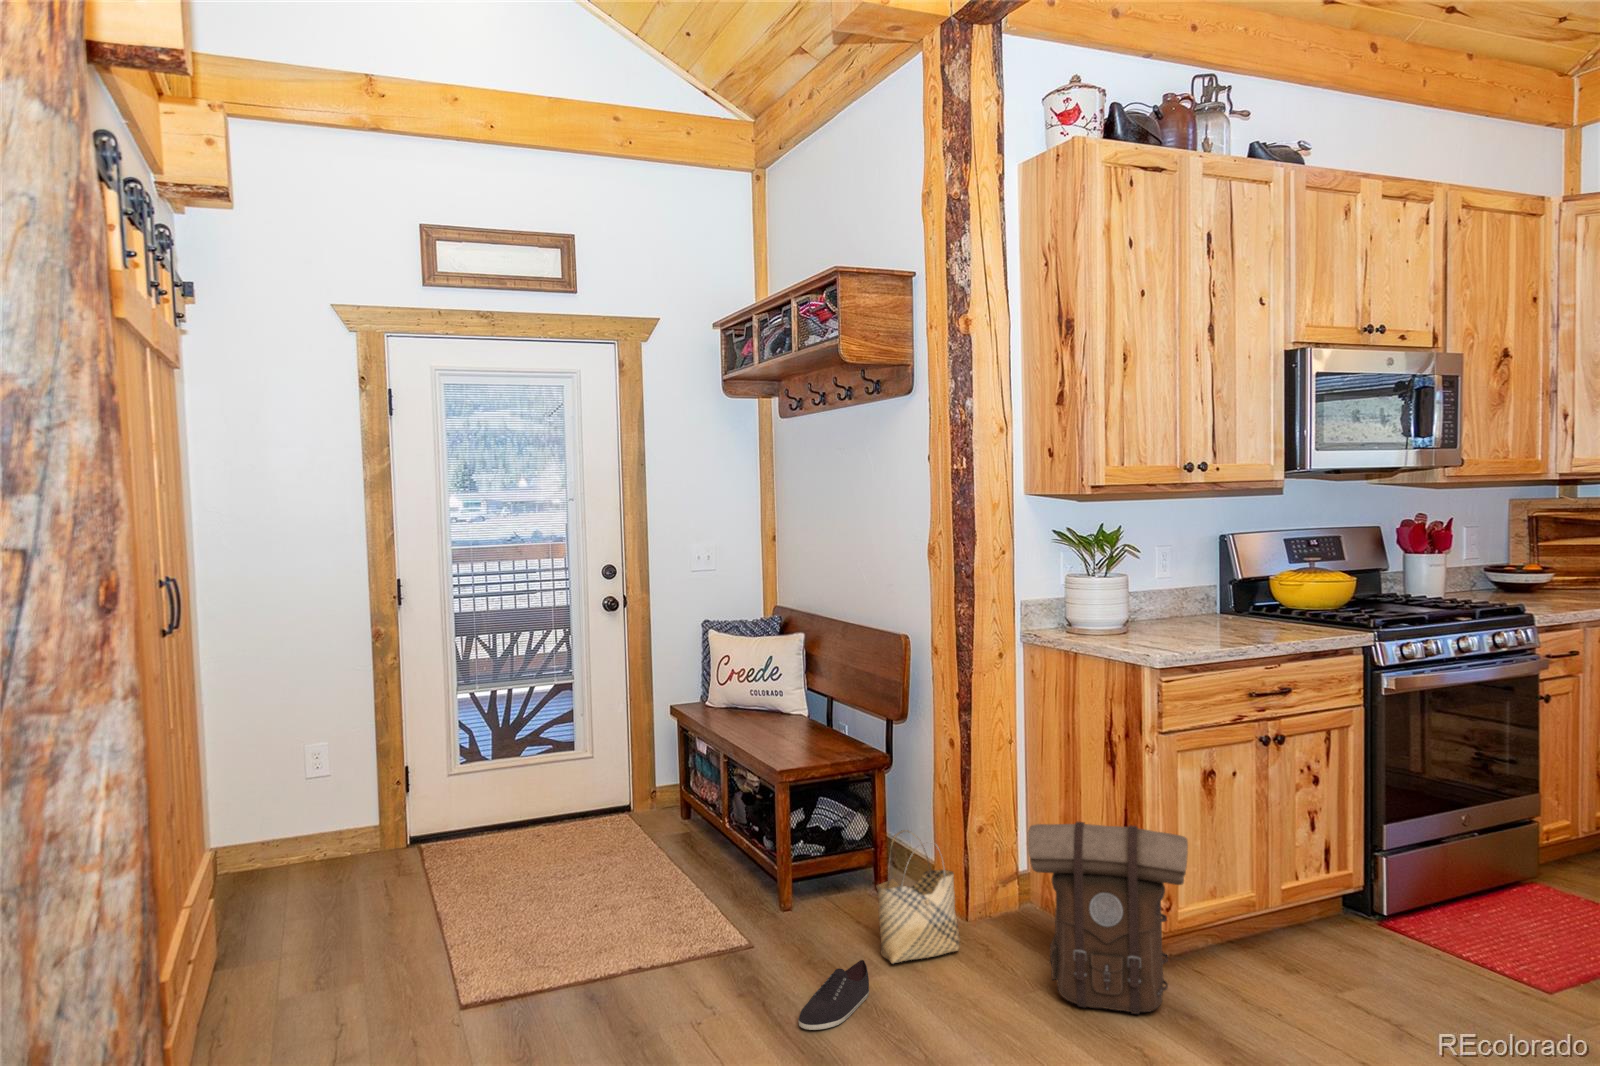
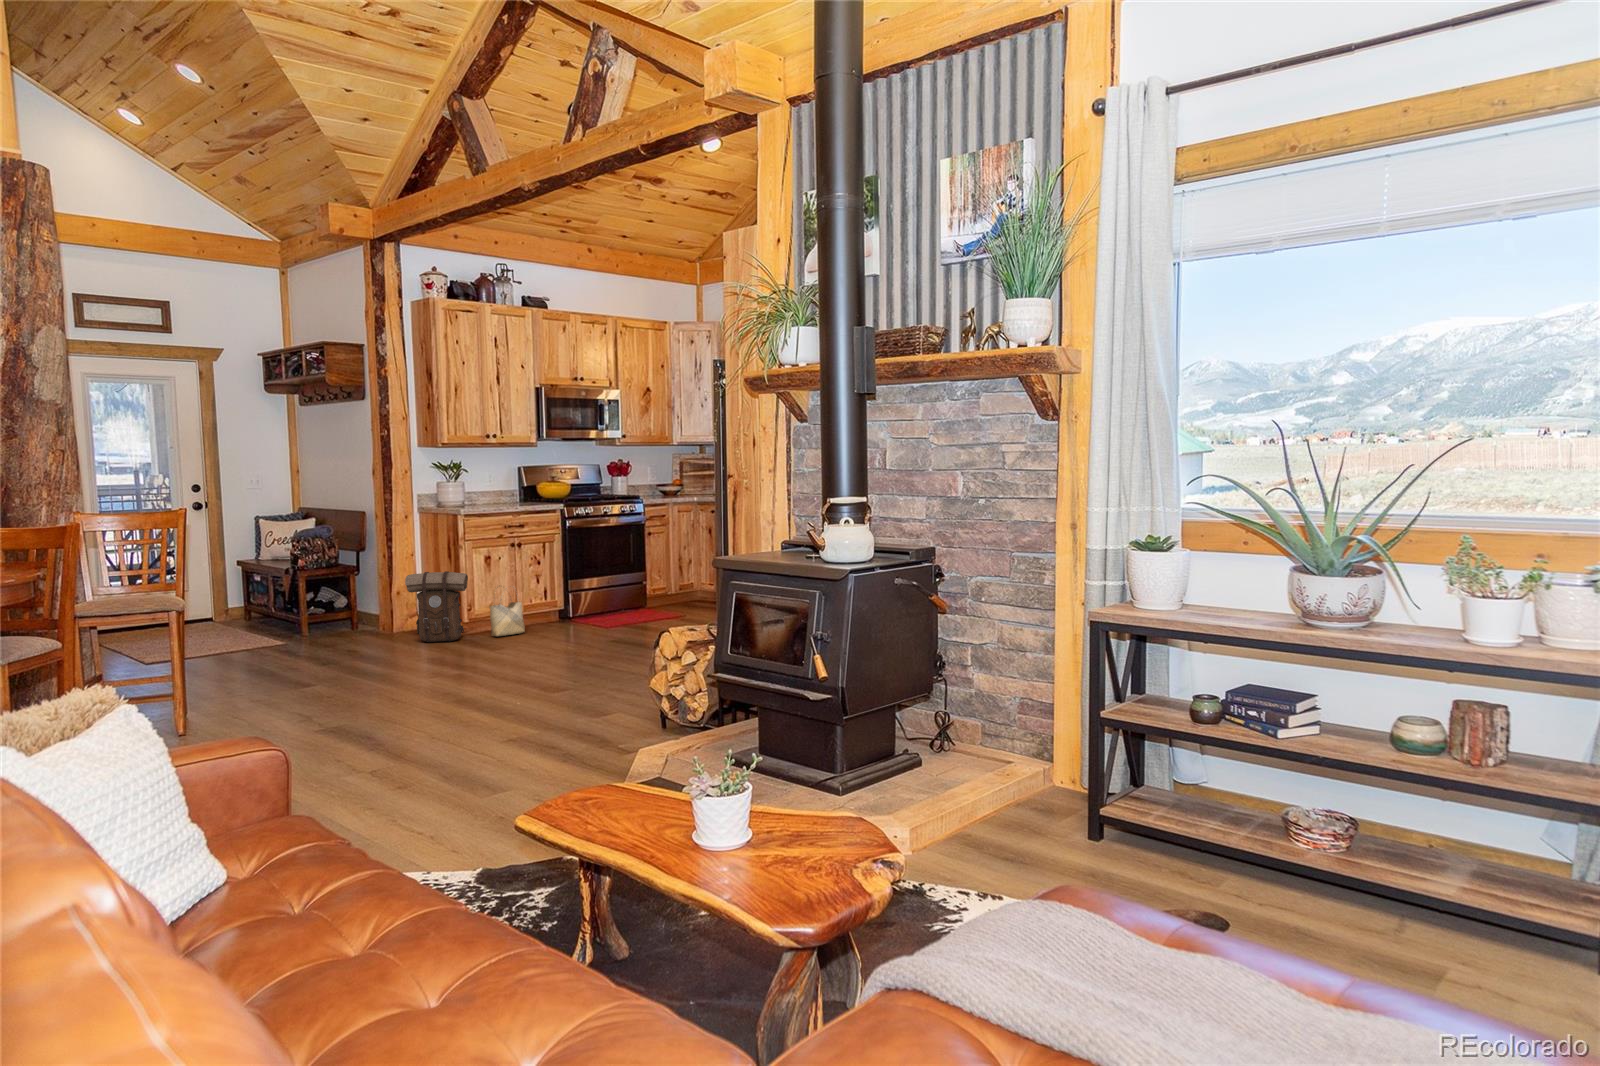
woven basket: present [876,830,960,964] -> present [489,602,525,636]
shoe: present [798,960,869,1030] -> none [308,635,341,654]

